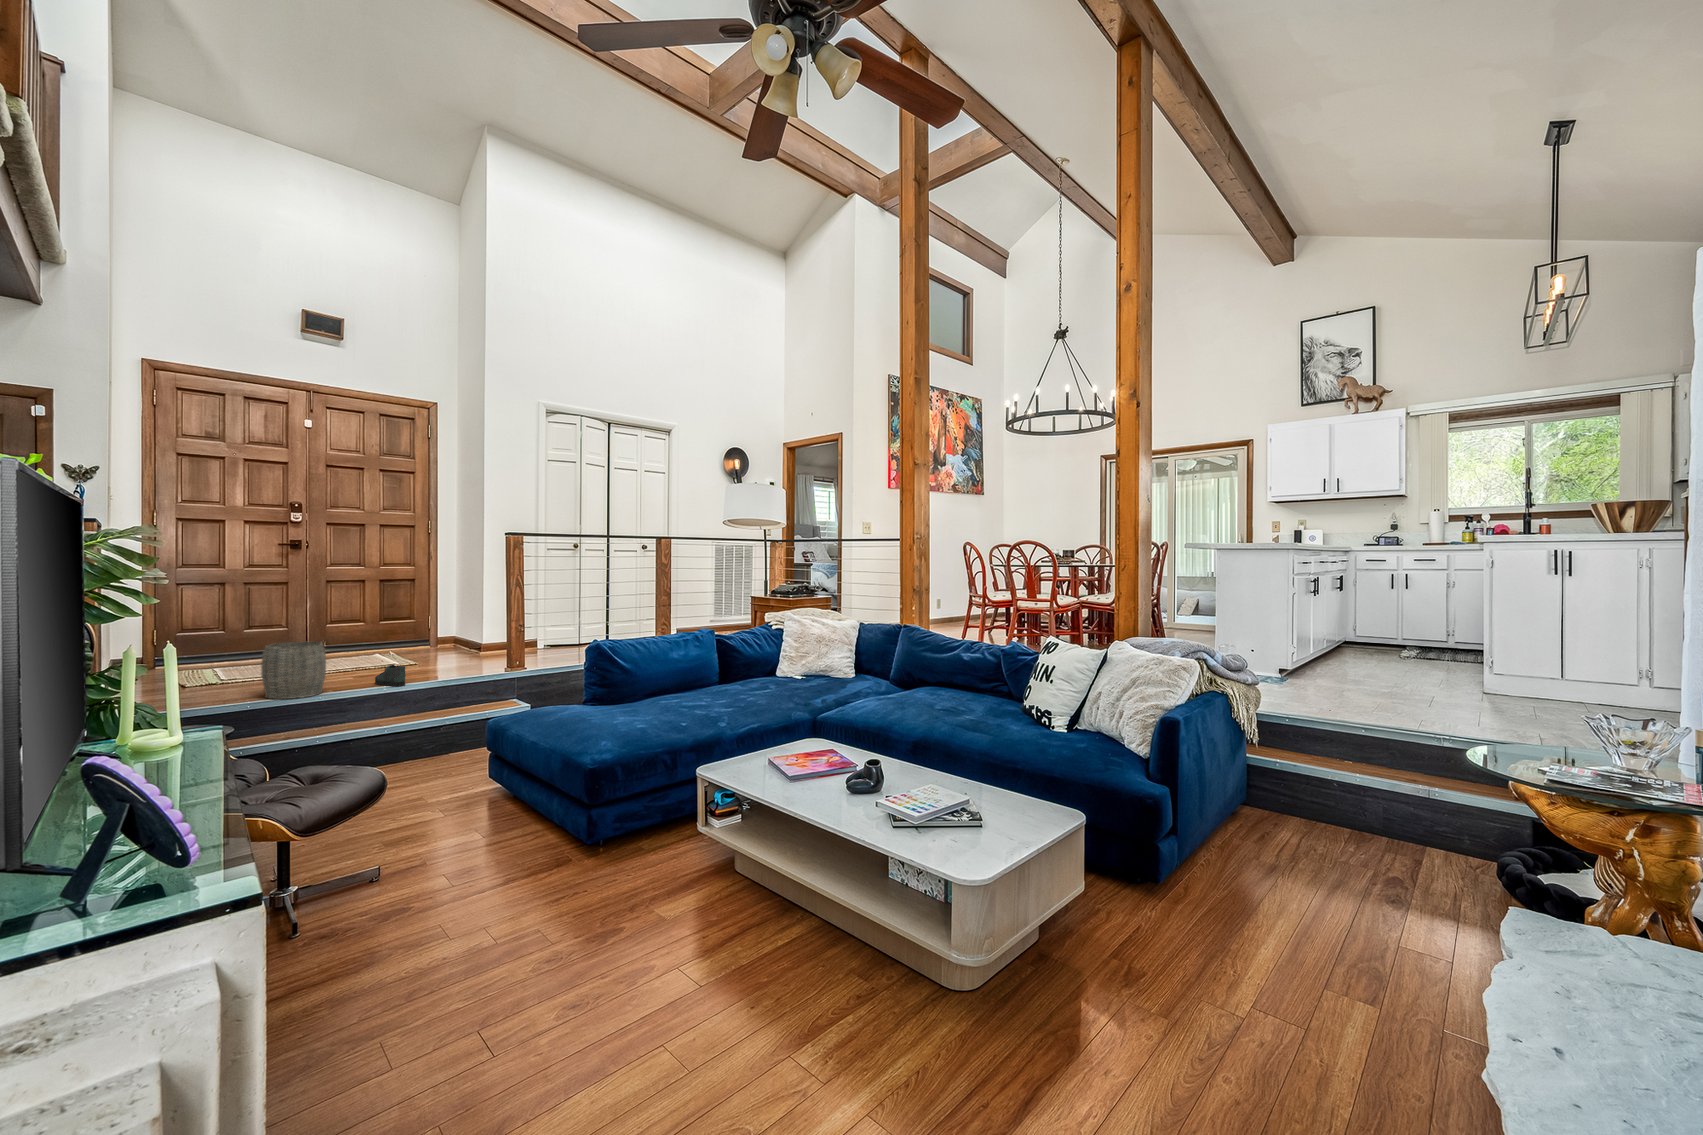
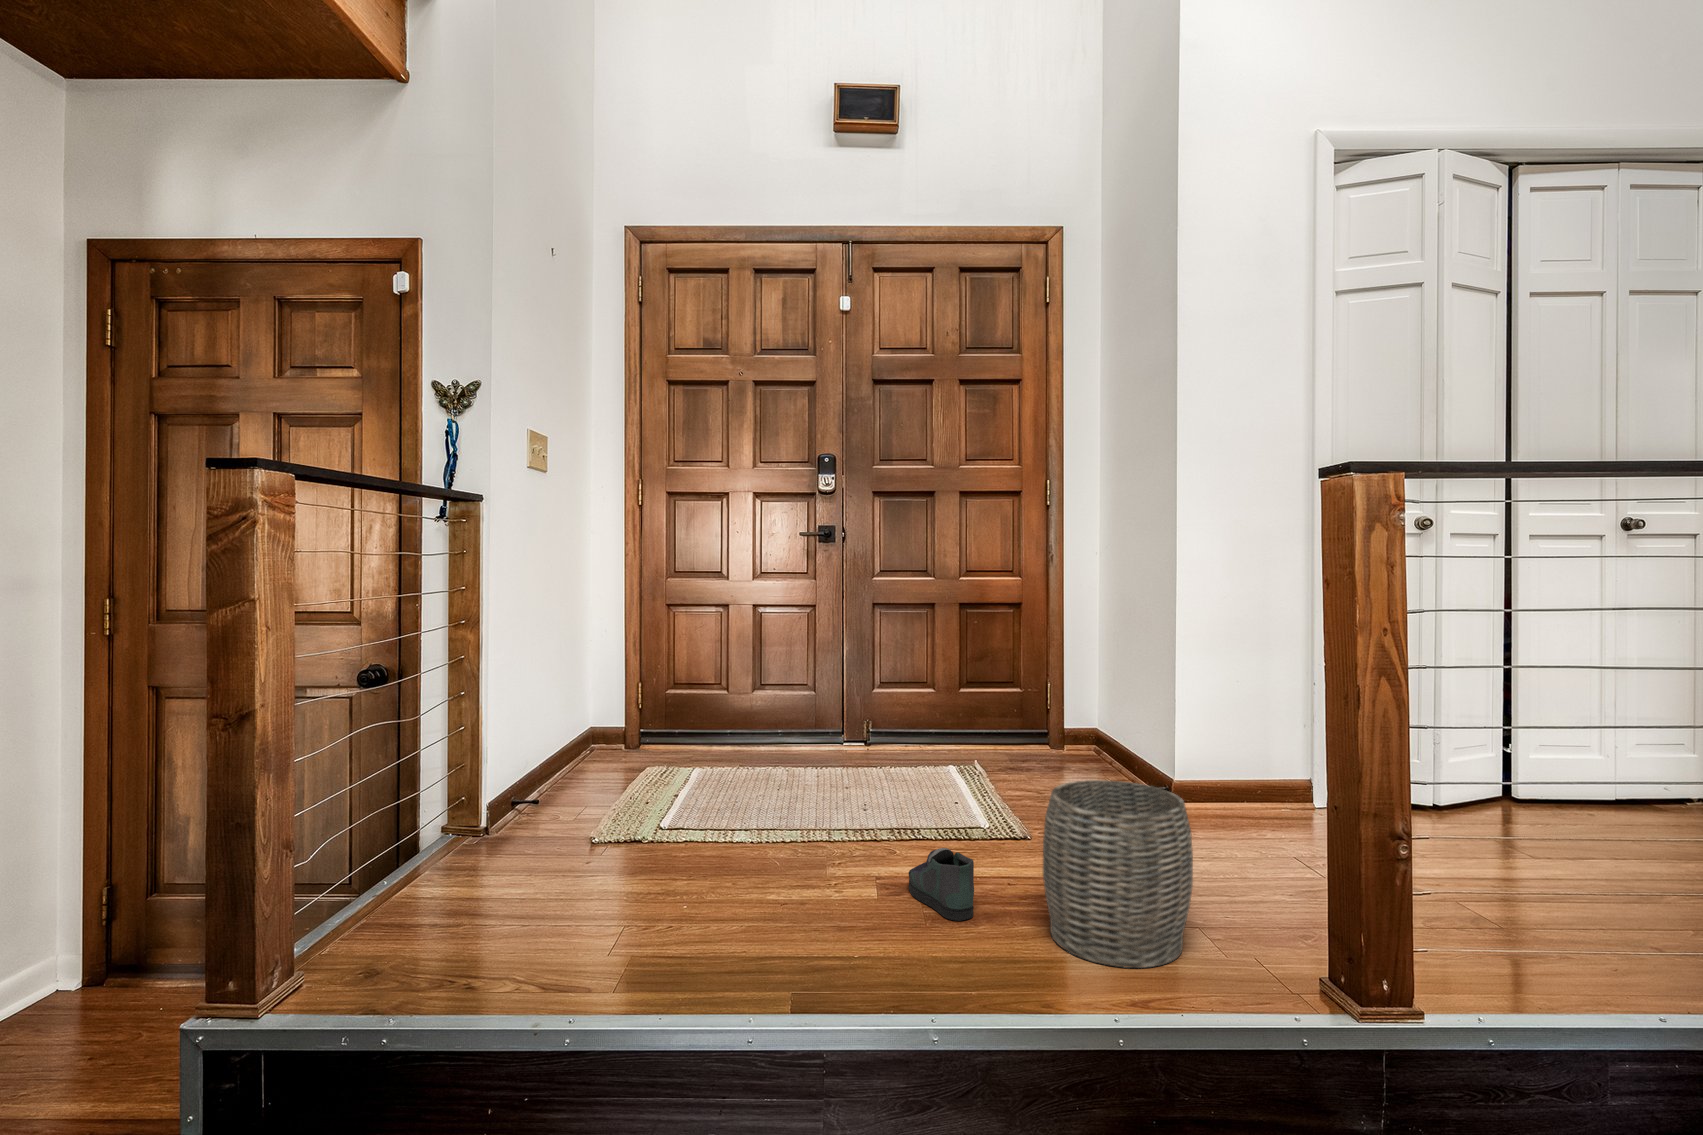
woven basket: present [261,642,326,699] -> present [1043,780,1193,968]

